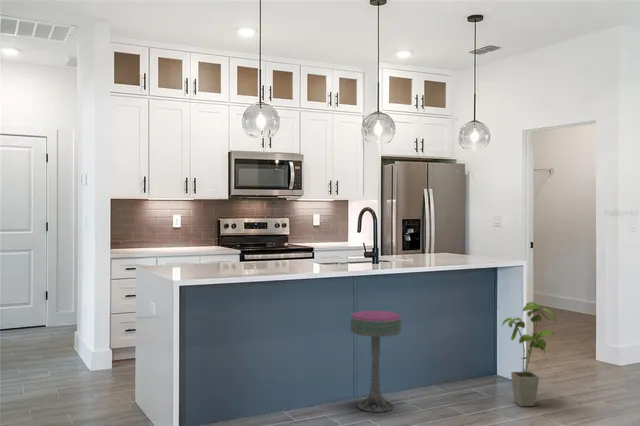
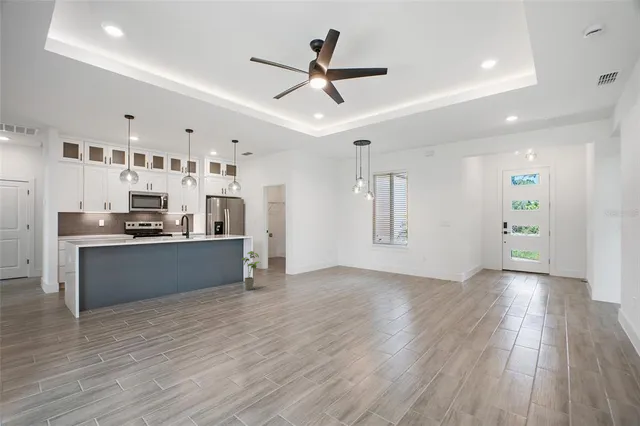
bar stool: present [350,311,401,412] -> none [177,257,199,297]

